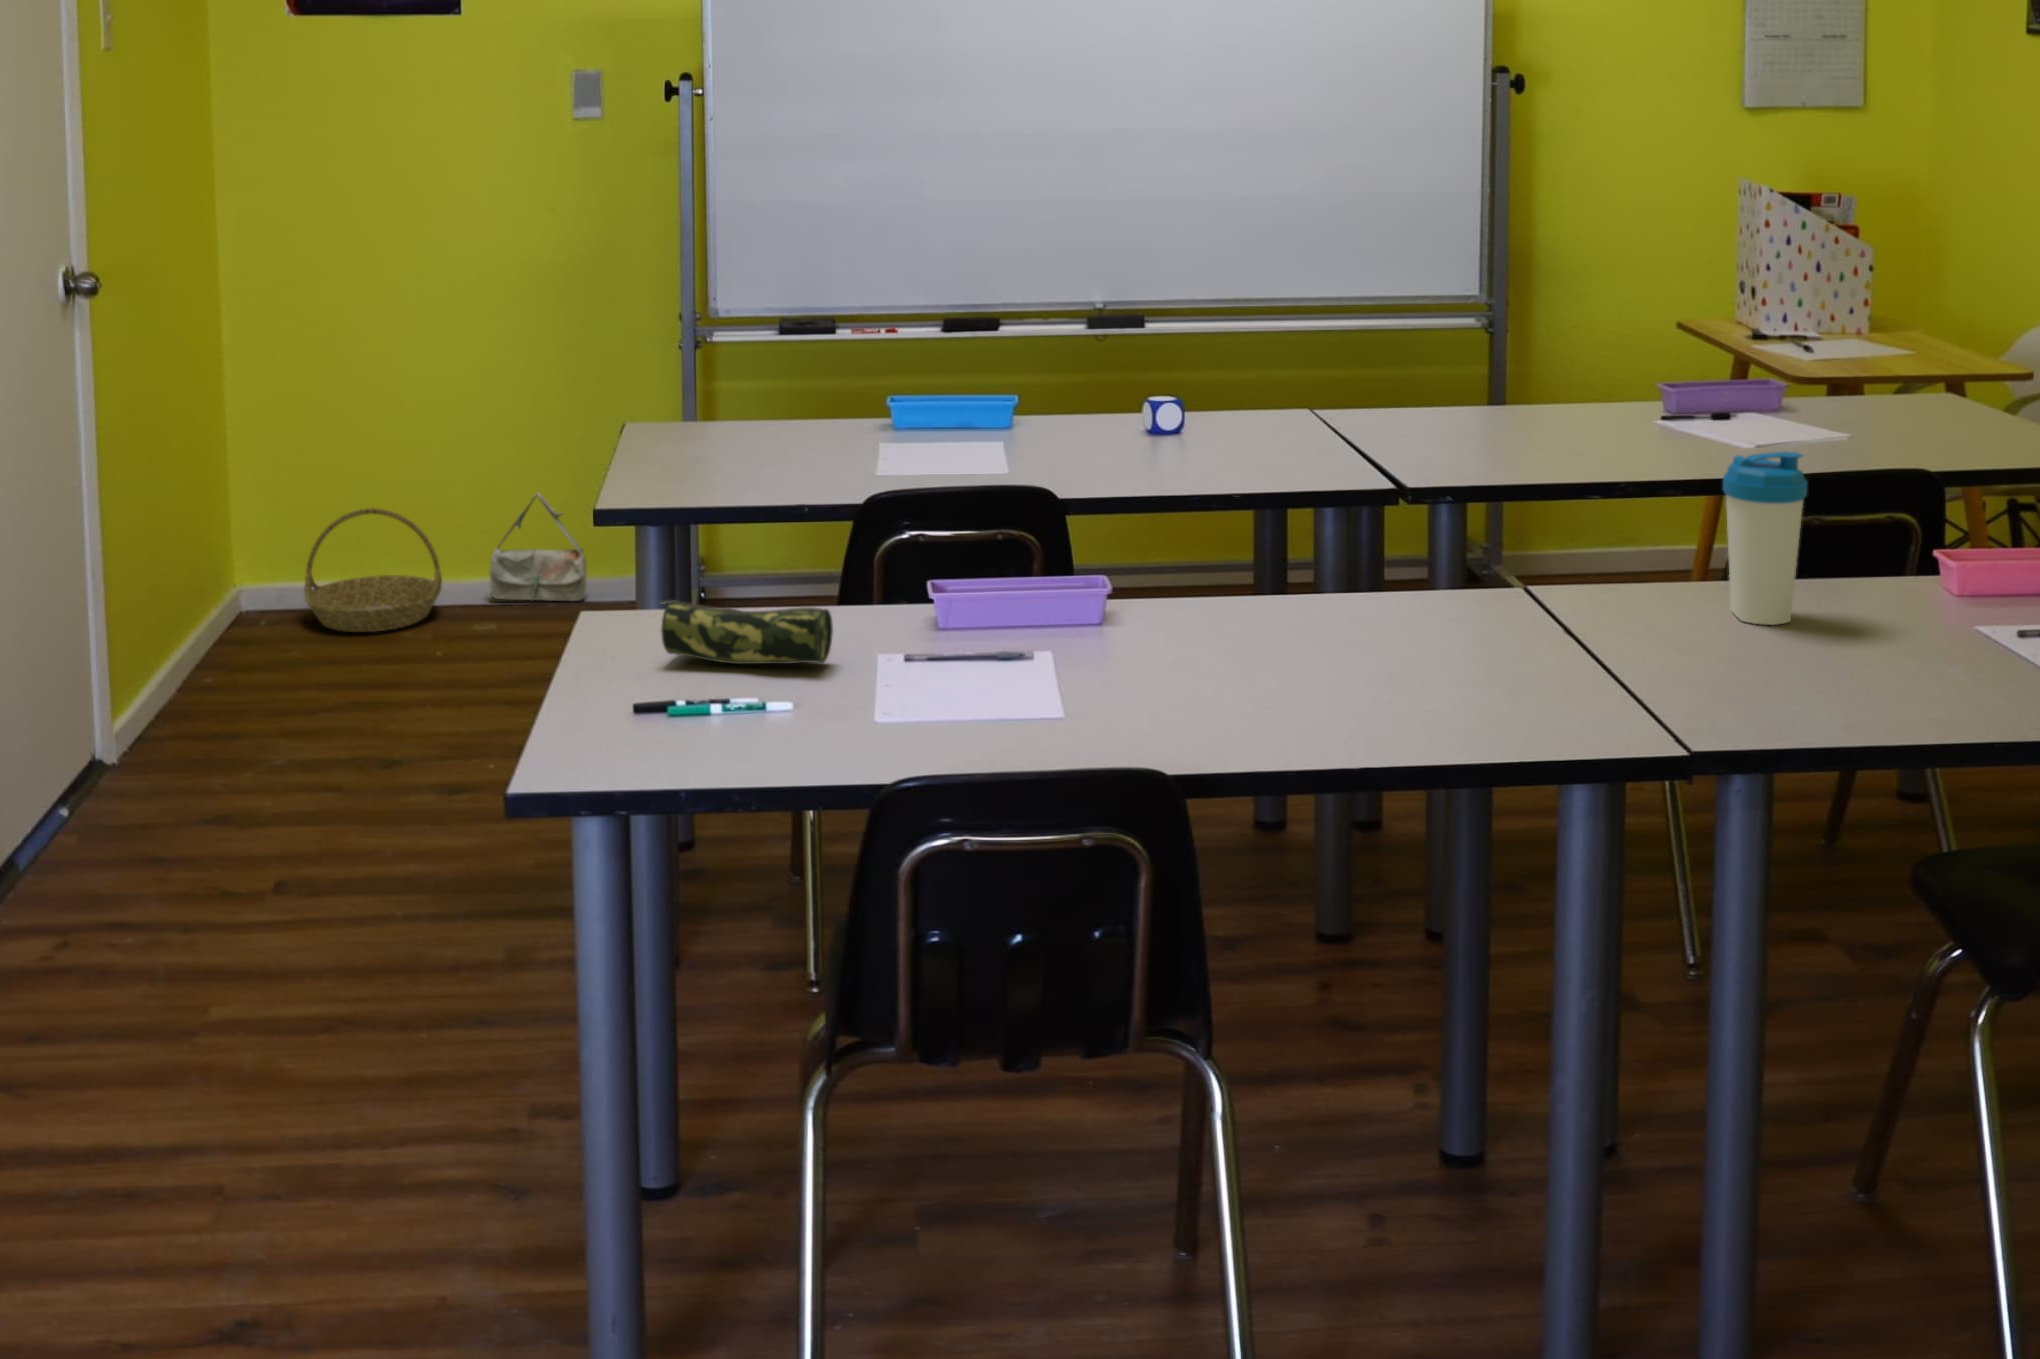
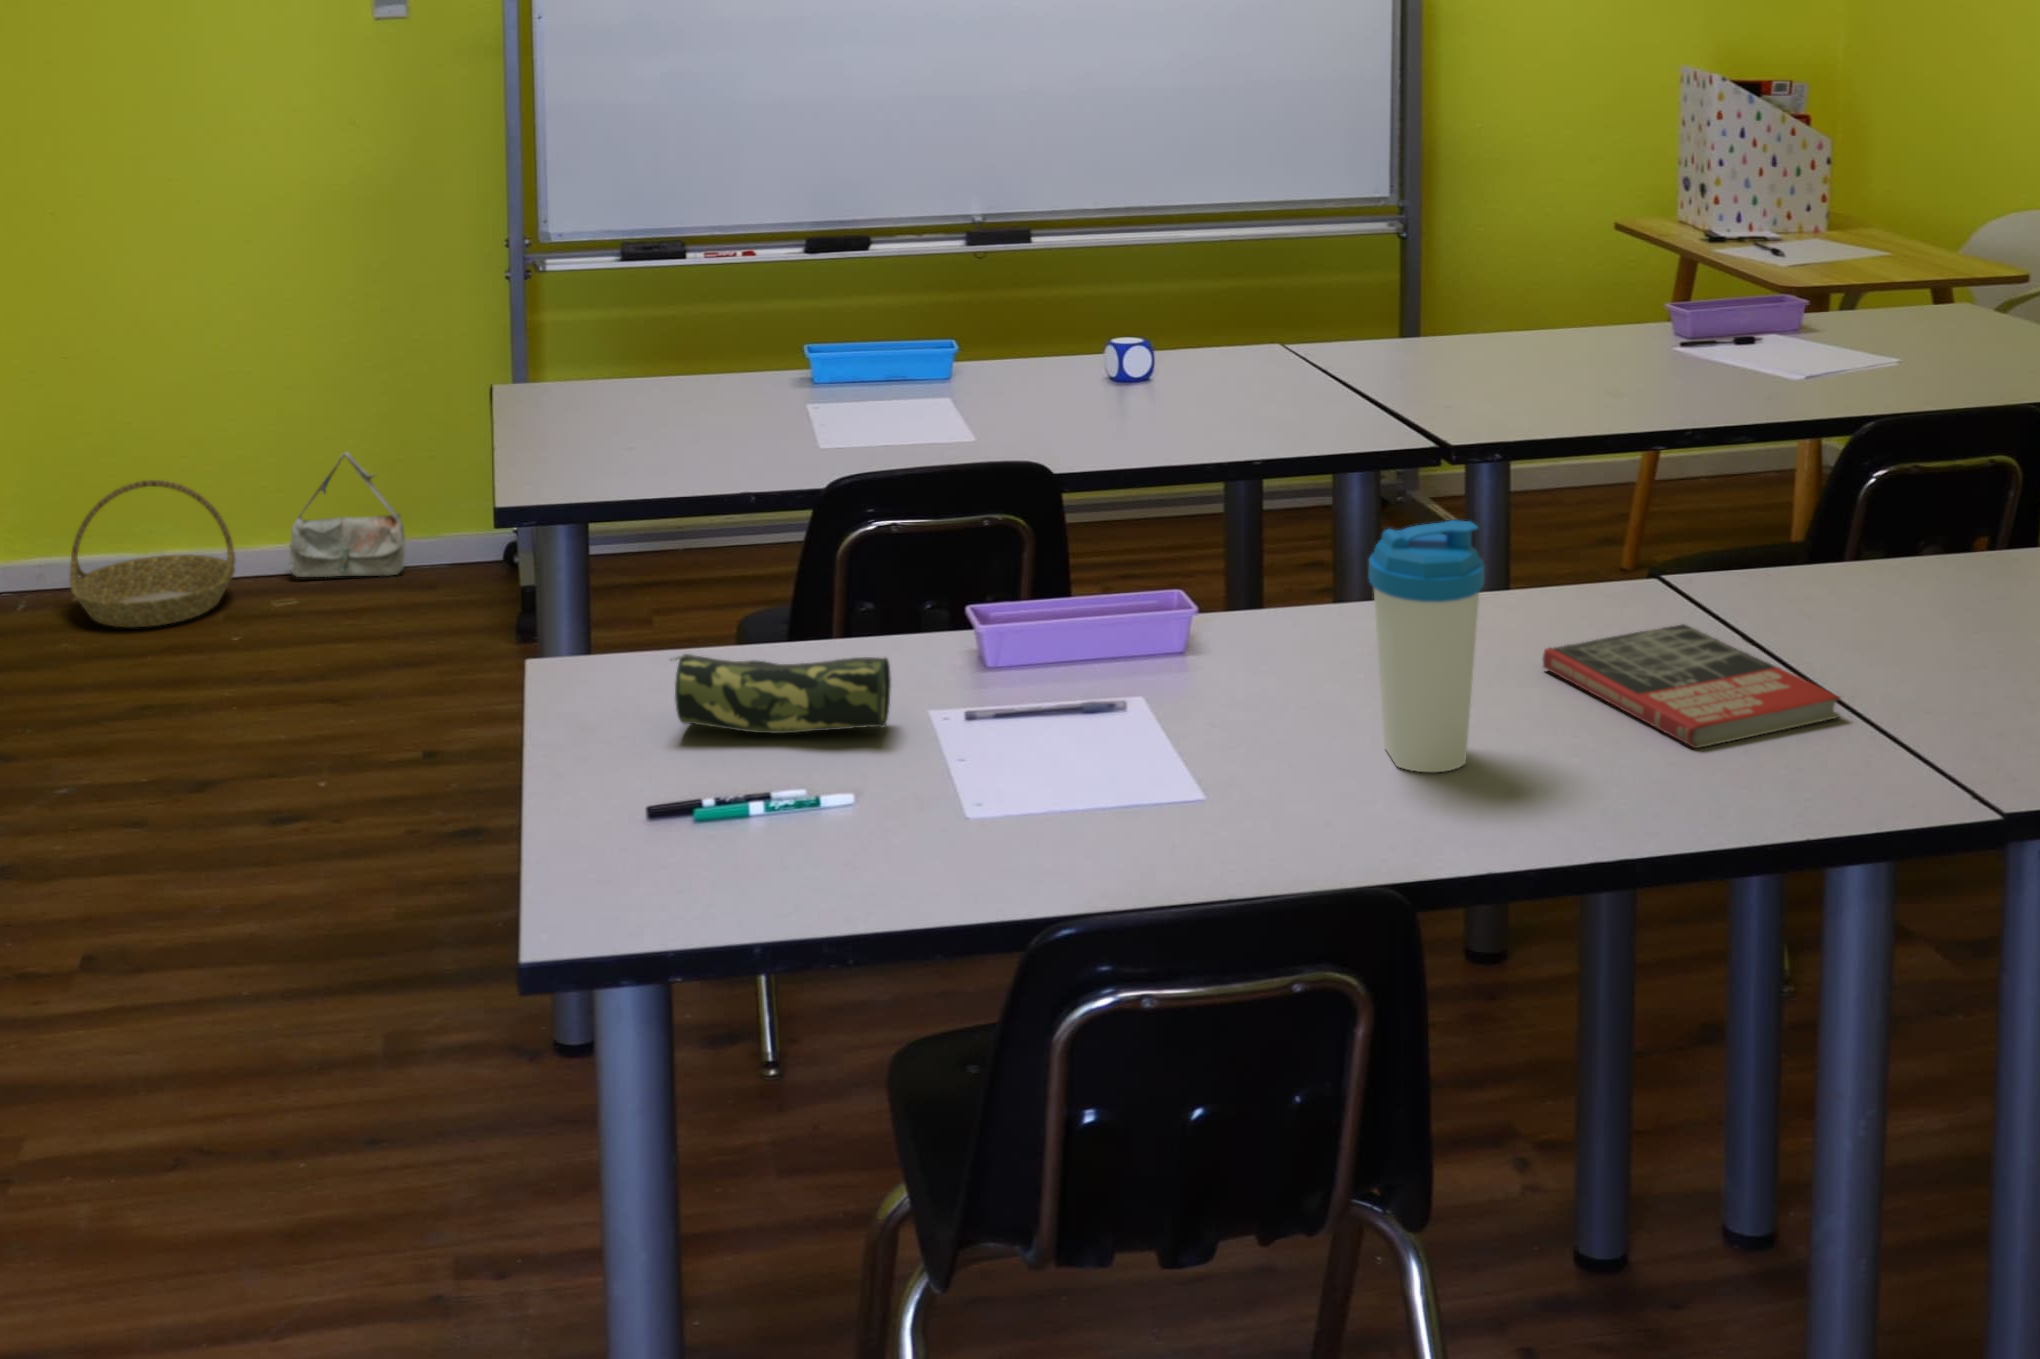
water bottle: present [1723,452,1807,625] -> present [1369,520,1485,772]
book: none [1377,622,1603,708] -> present [1543,624,1840,748]

